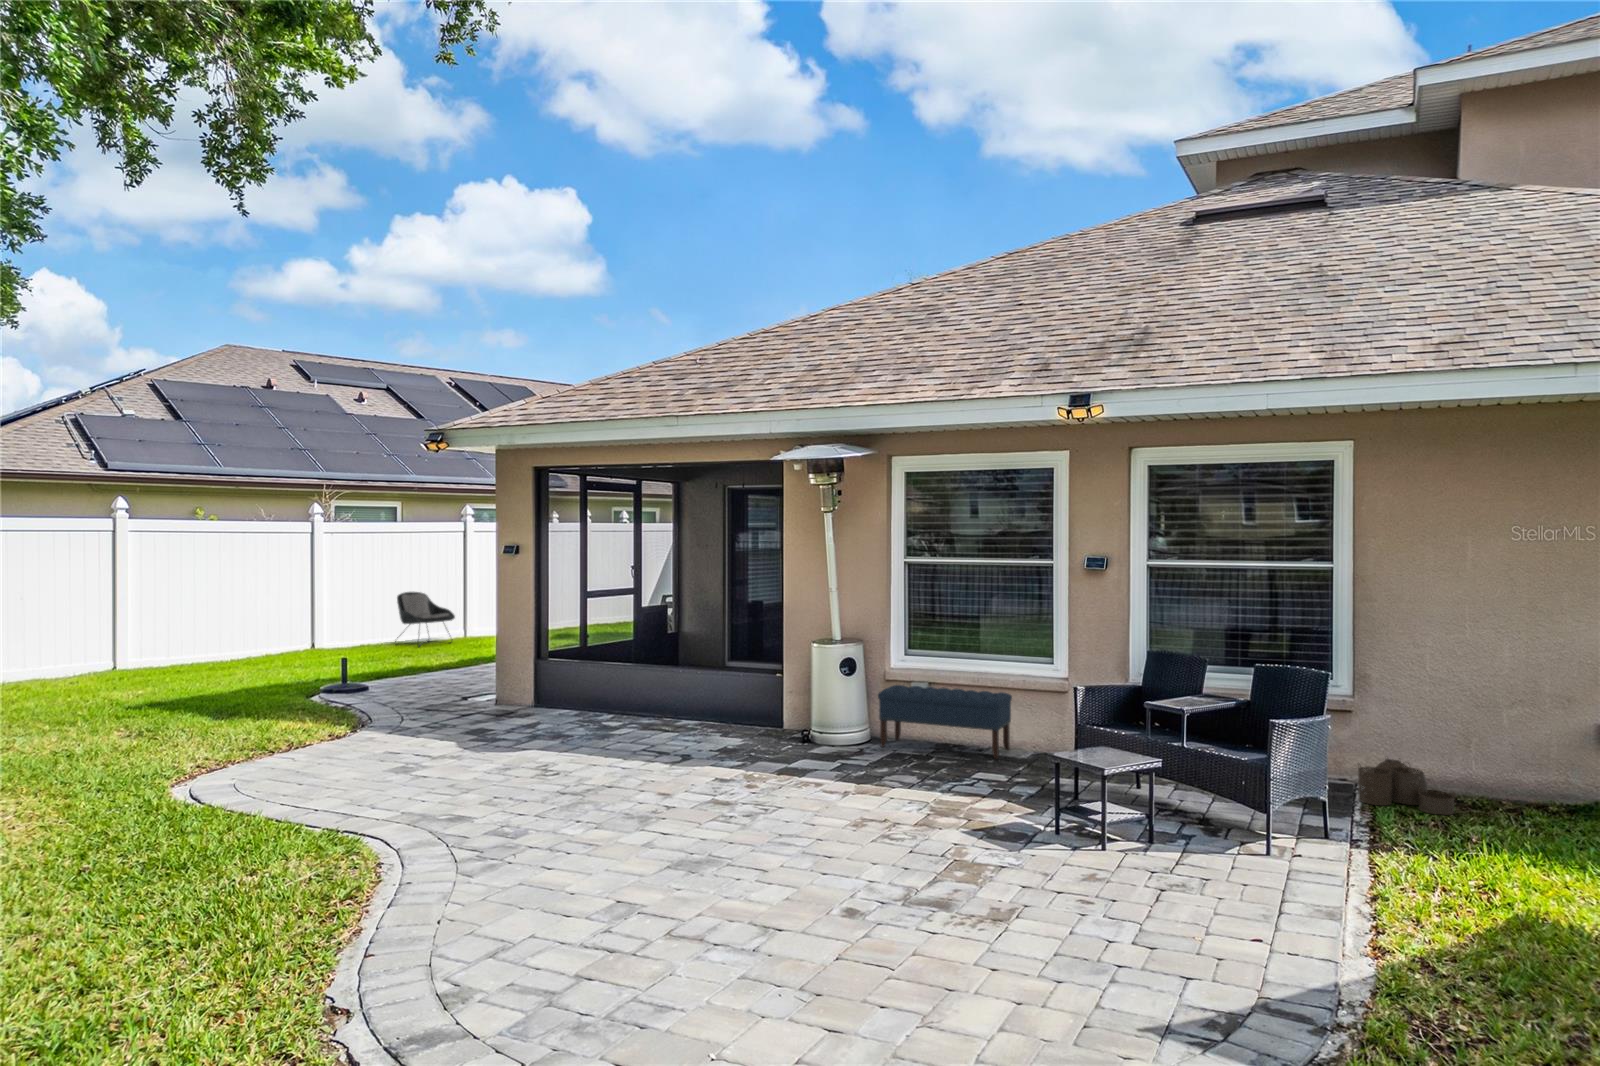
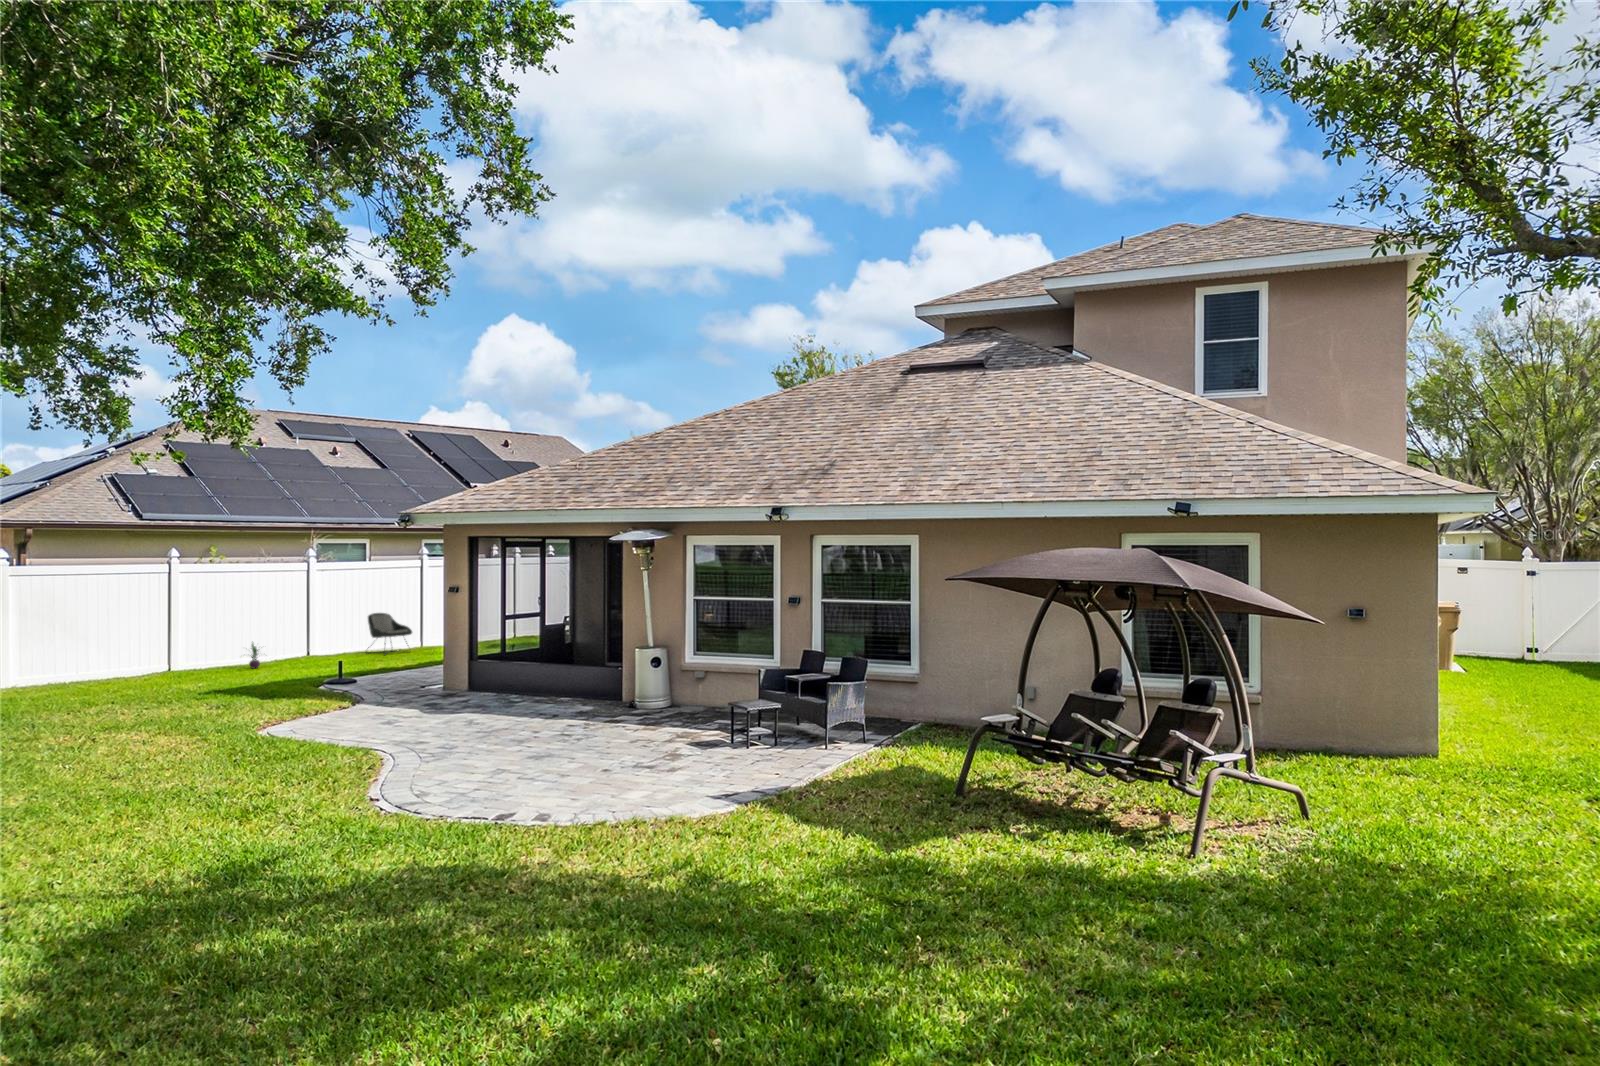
decorative plant: none [218,629,259,666] -> present [249,643,260,668]
bench: present [878,685,1012,759] -> none [674,674,753,716]
woven basket: present [1358,759,1455,815] -> none [909,709,949,737]

